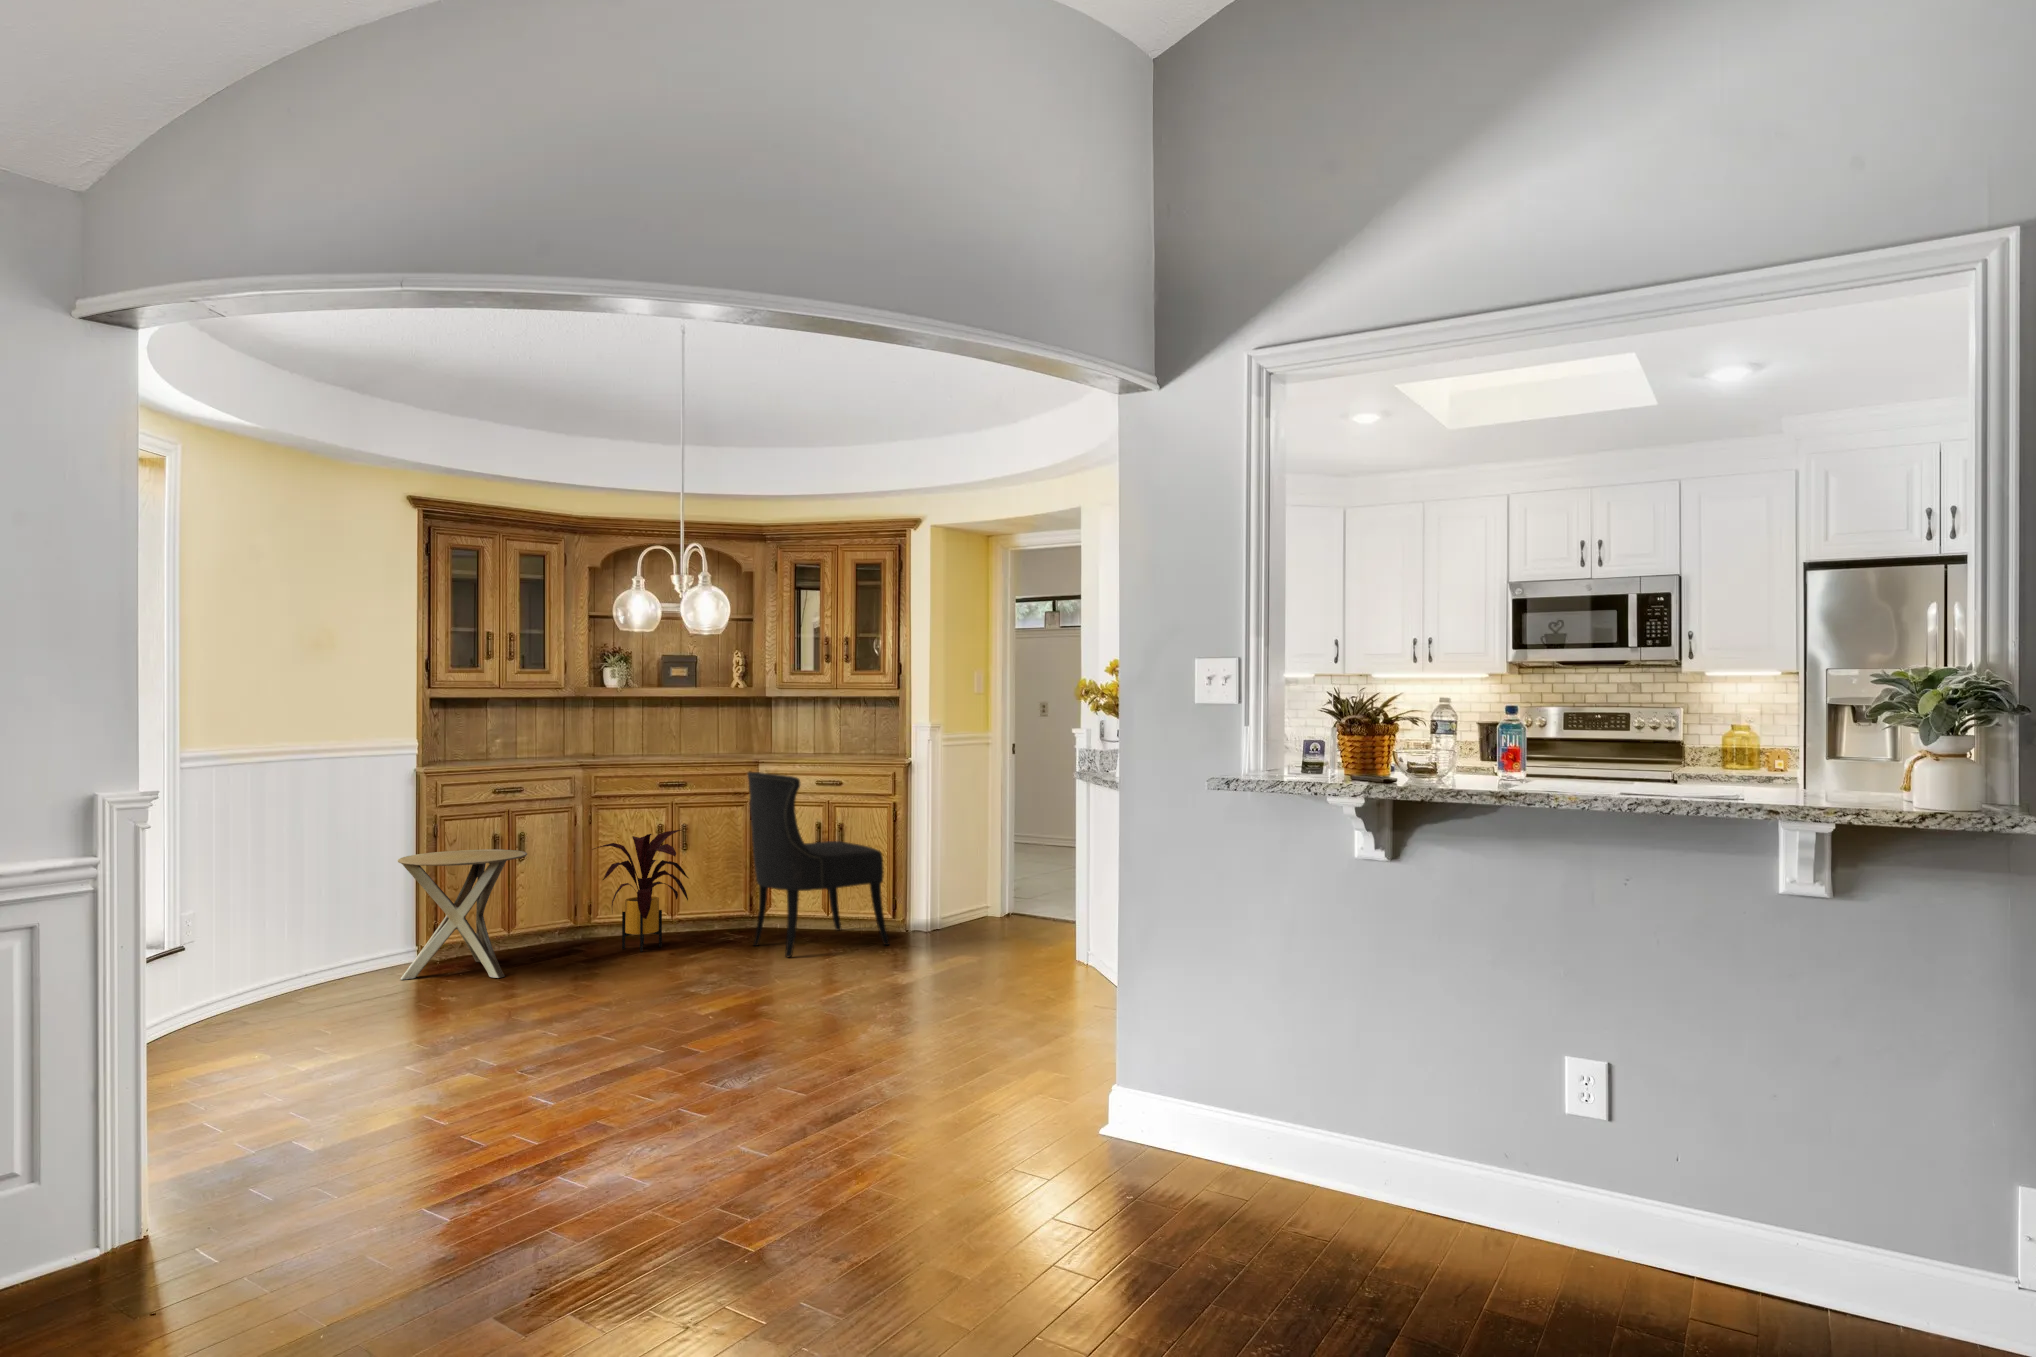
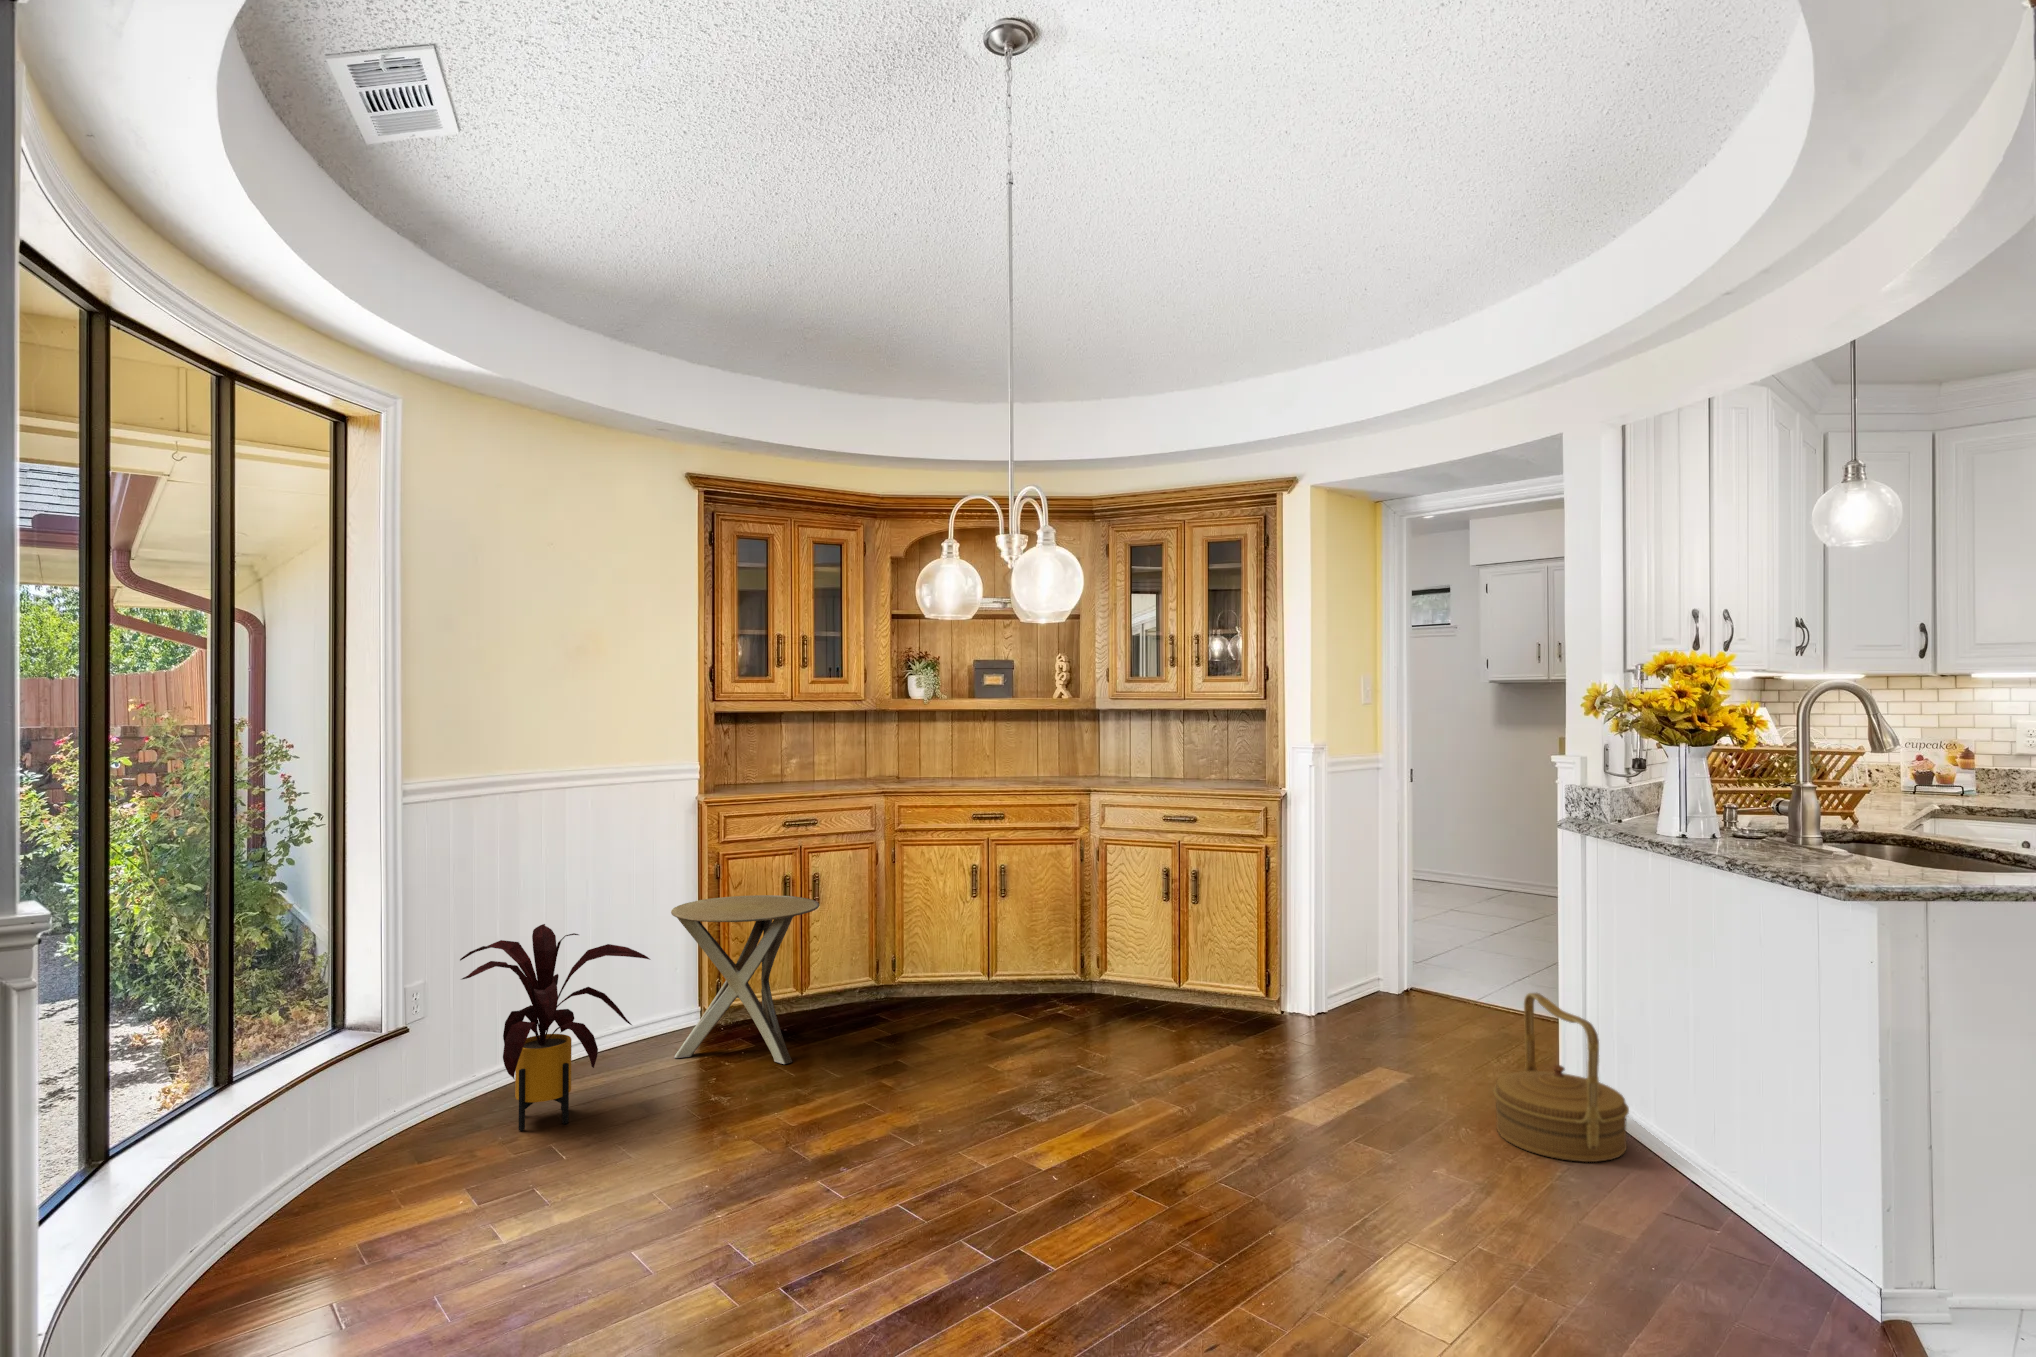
dining chair: present [747,772,890,957] -> none [1081,805,1270,1054]
house plant: present [592,830,688,952] -> present [460,924,650,1131]
woven basket: none [1021,889,1102,991] -> present [1493,993,1629,1162]

